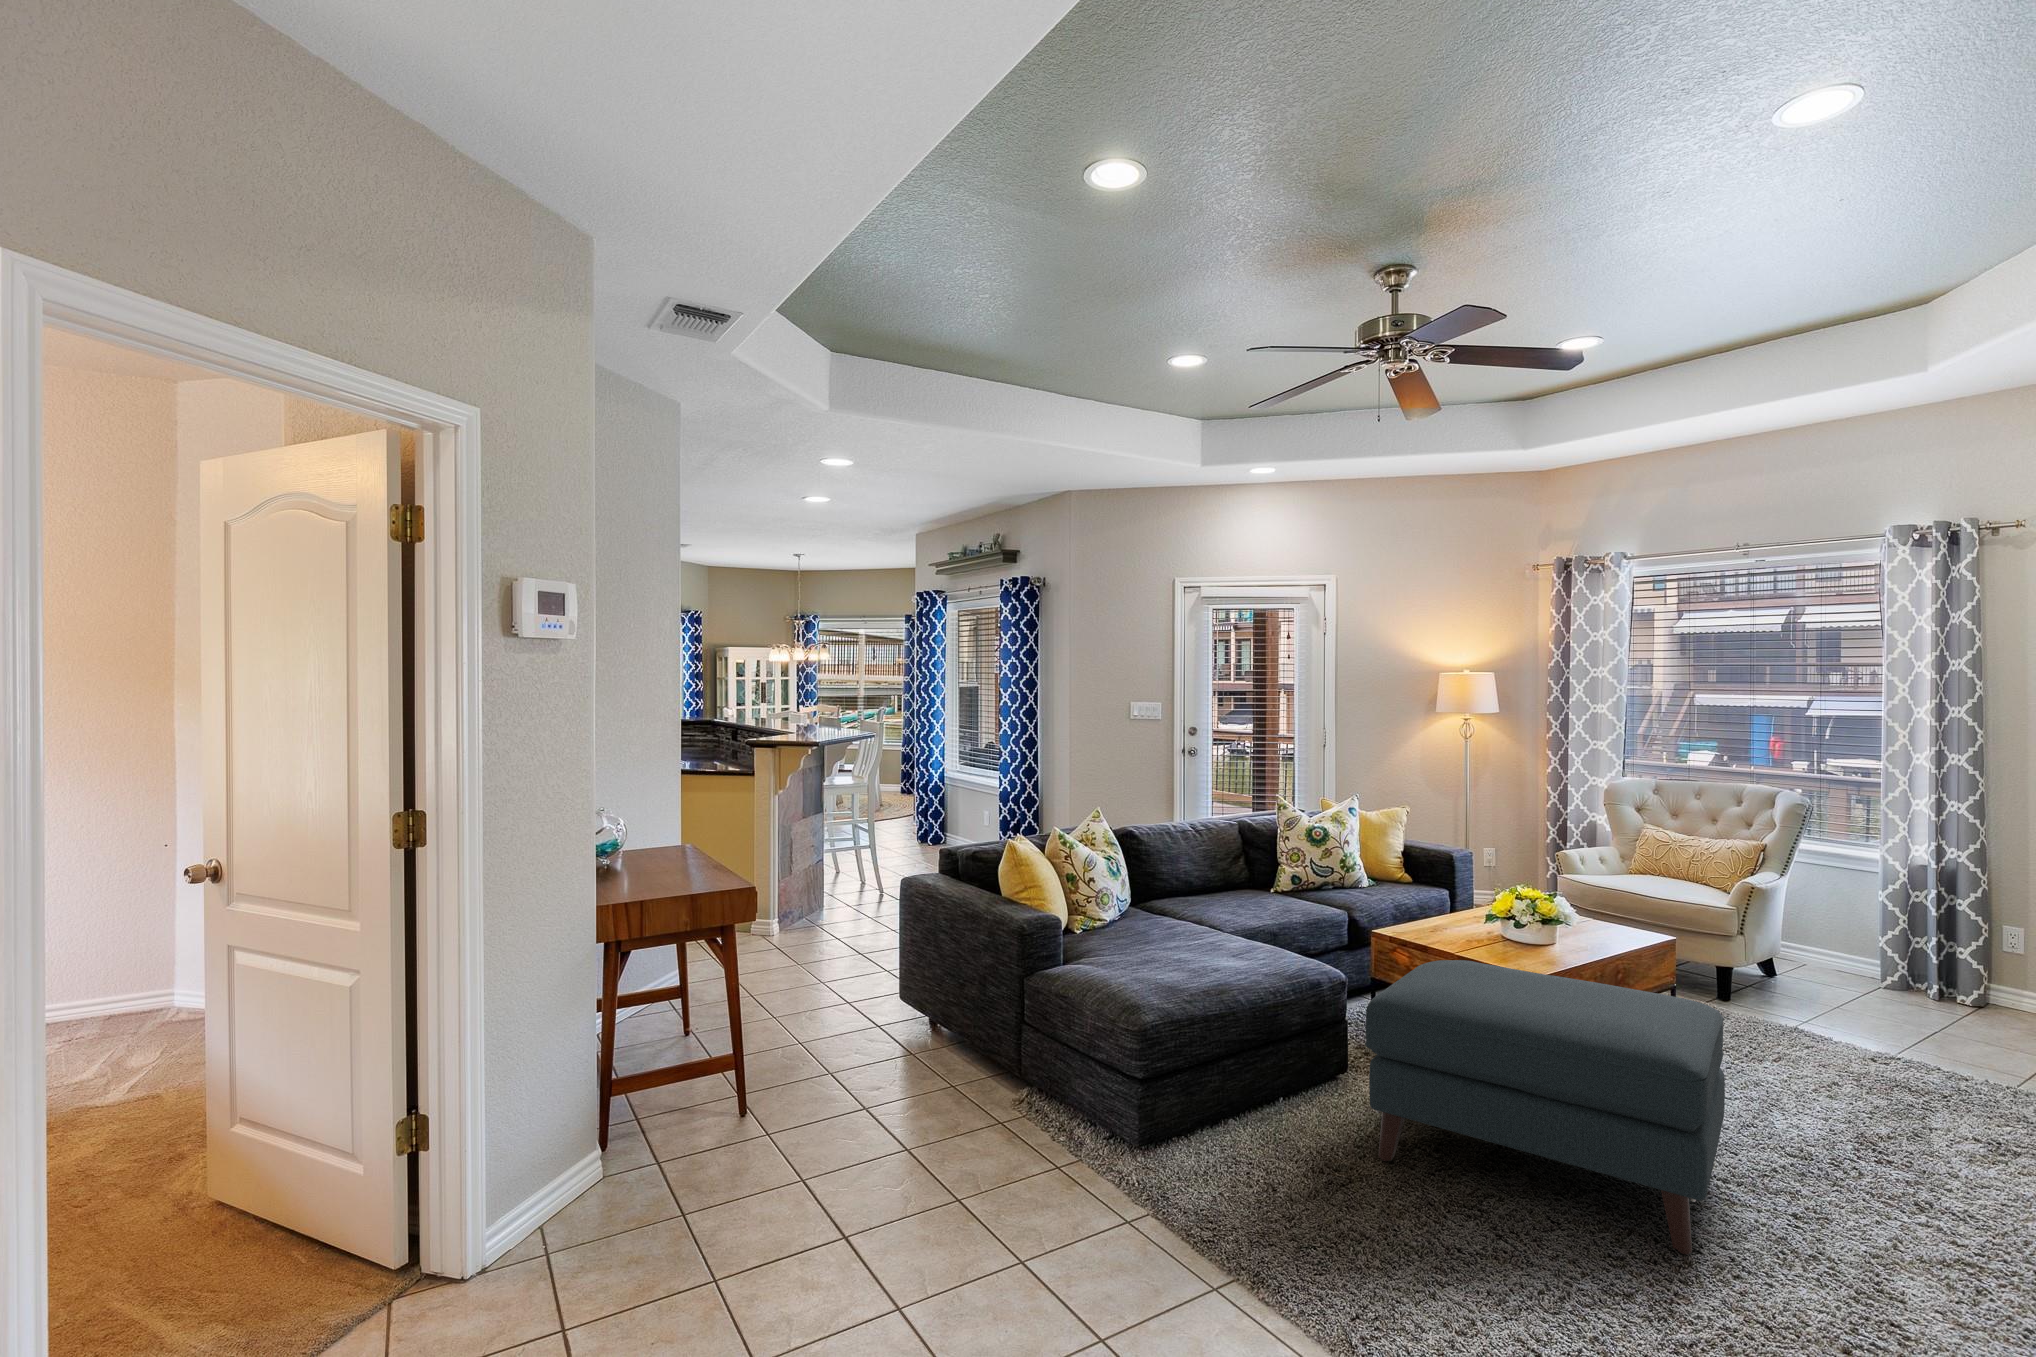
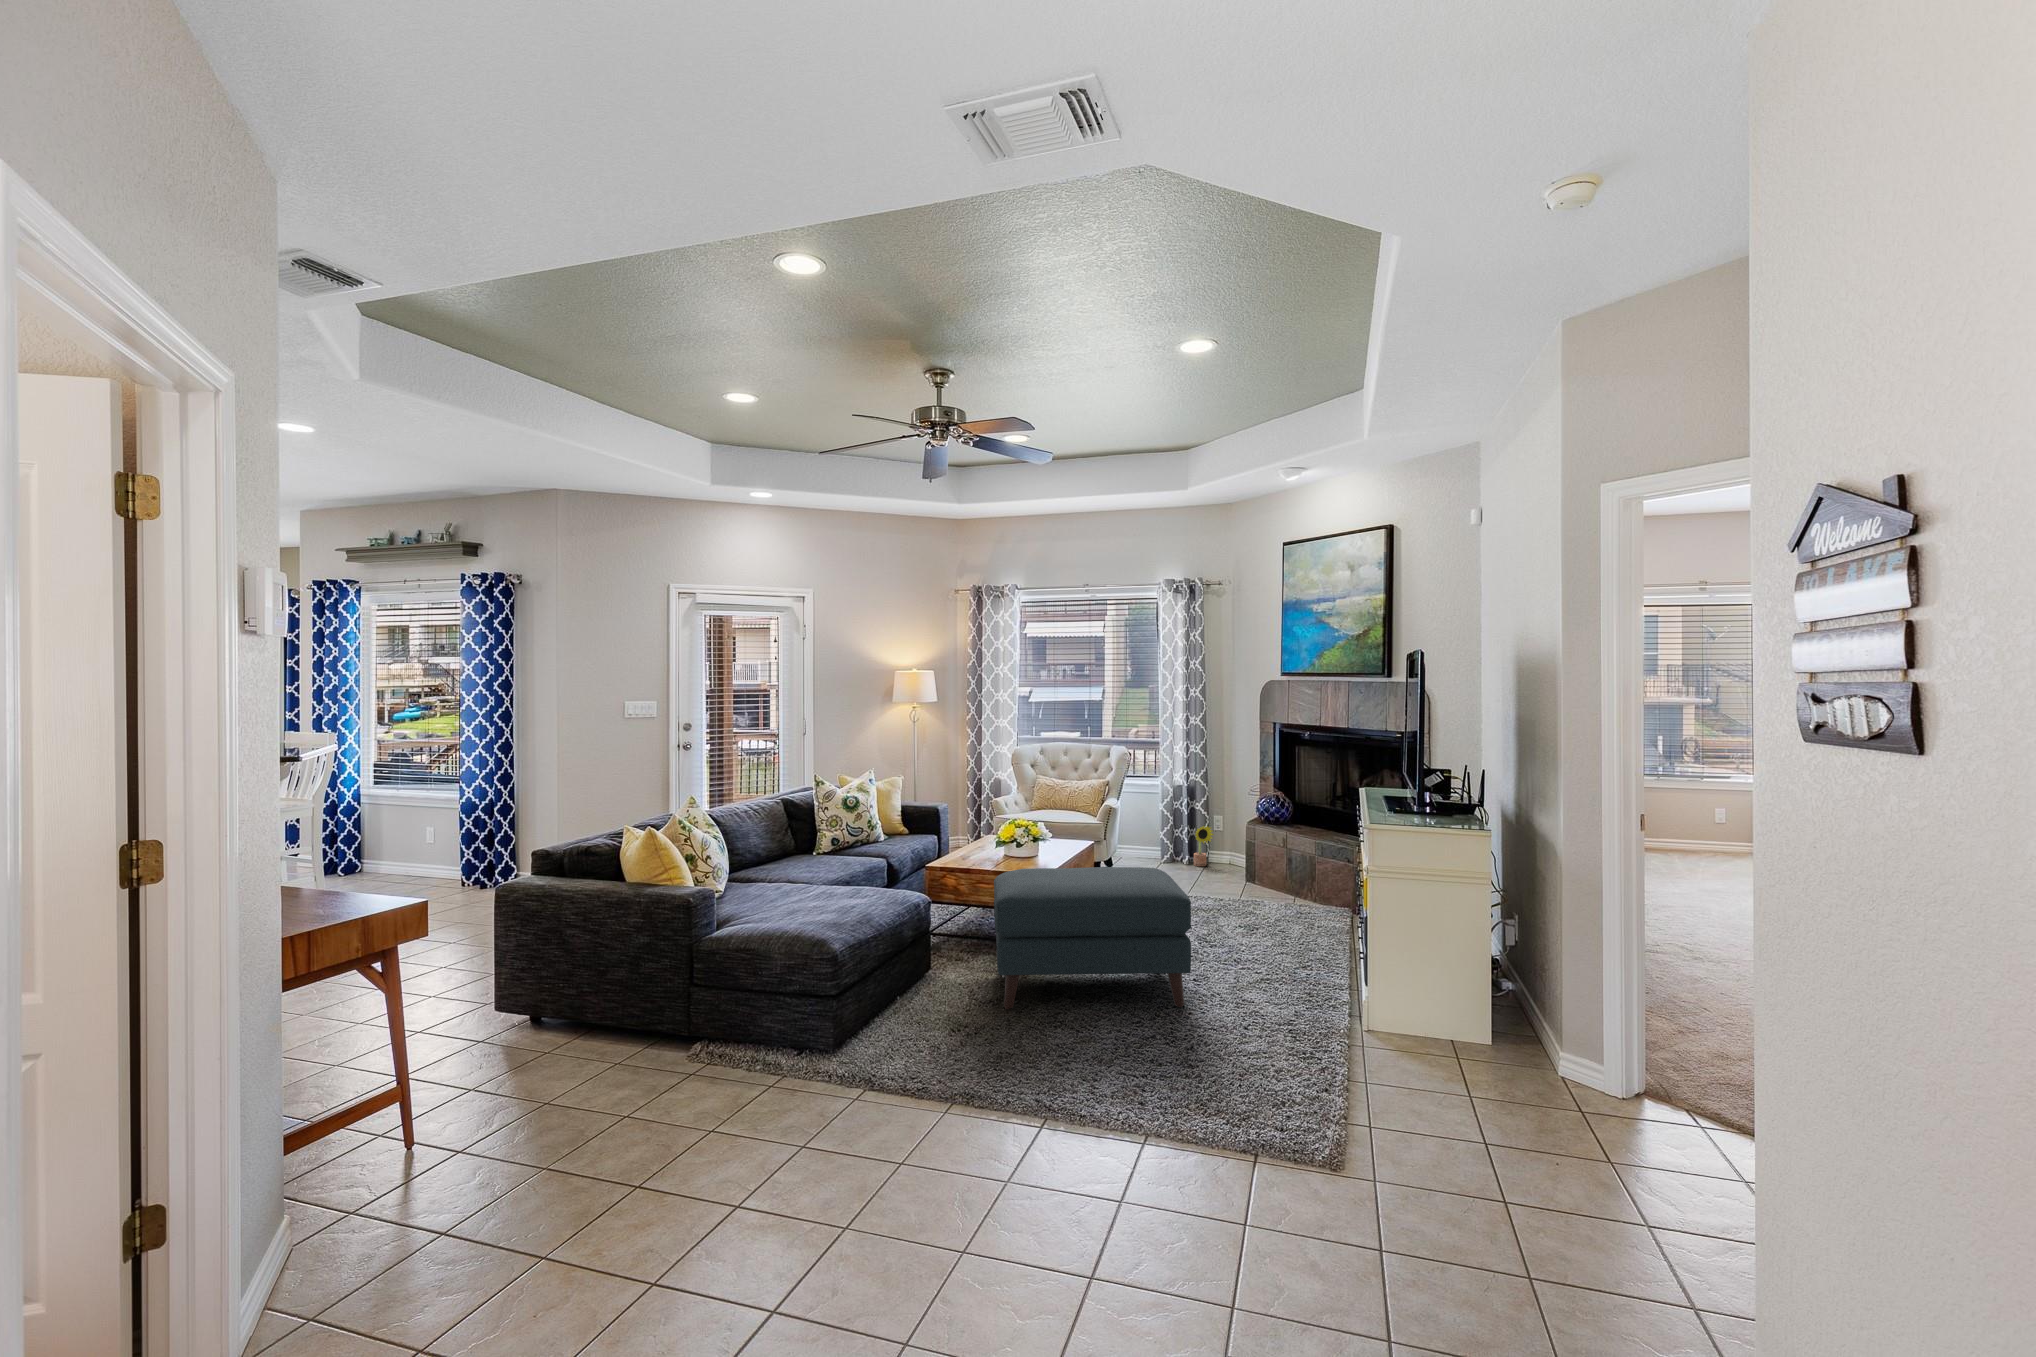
decorative plant: none [1944,940,1993,1010] -> present [1194,826,1214,866]

